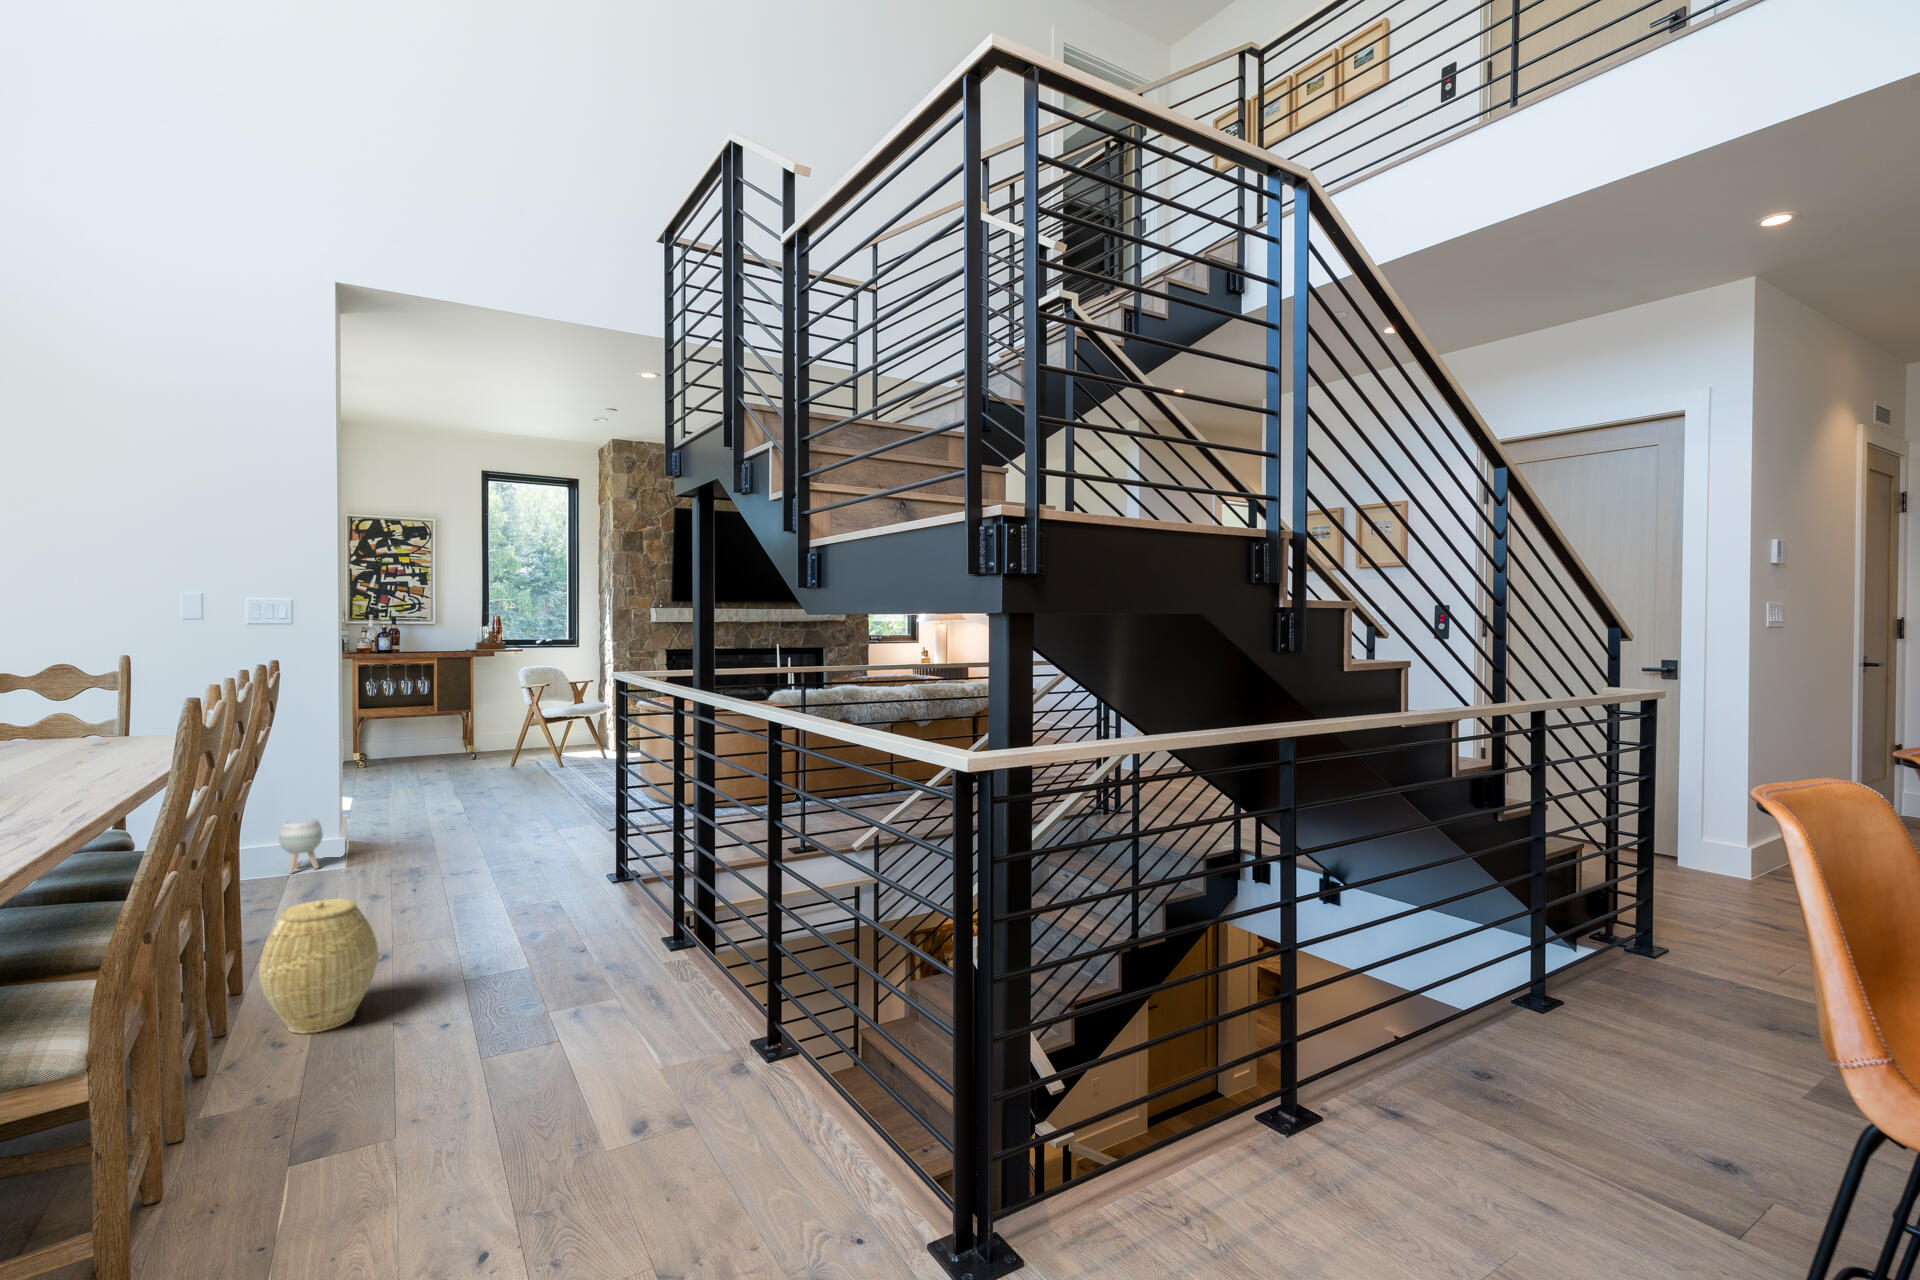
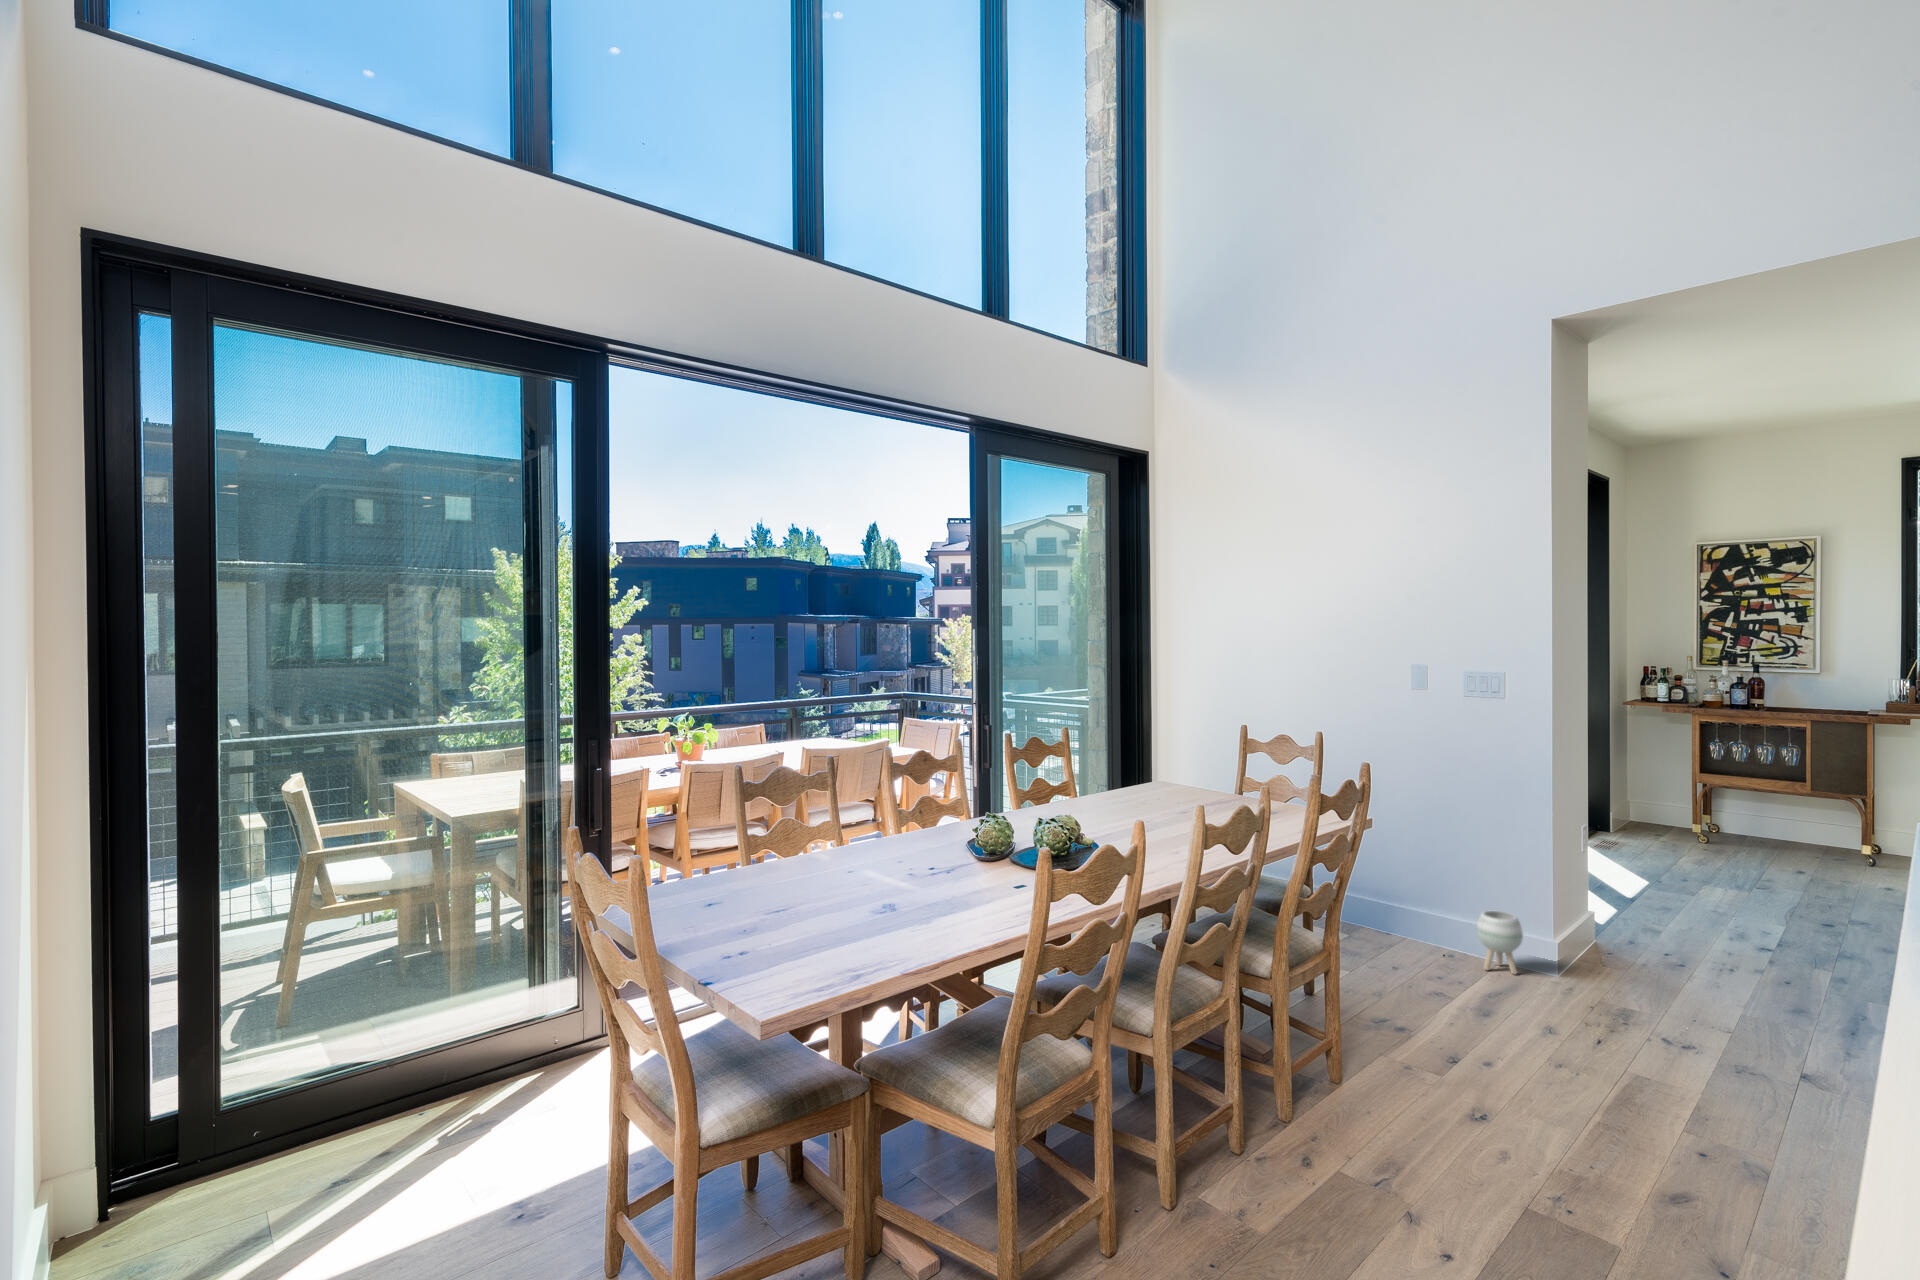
woven basket: present [259,898,378,1034] -> none [1249,1048,1370,1215]

